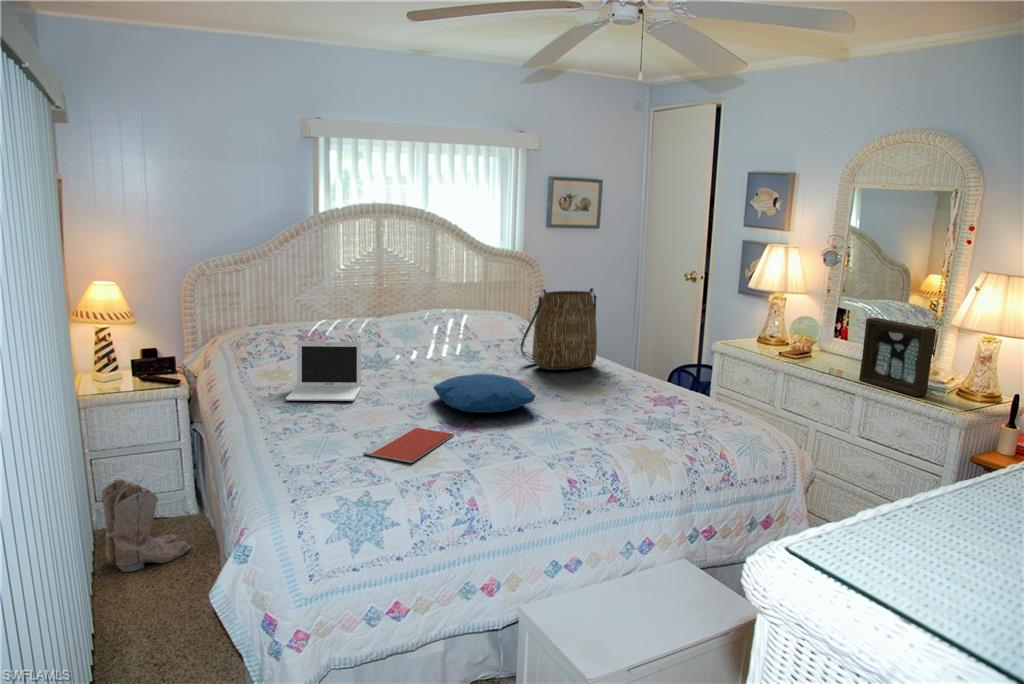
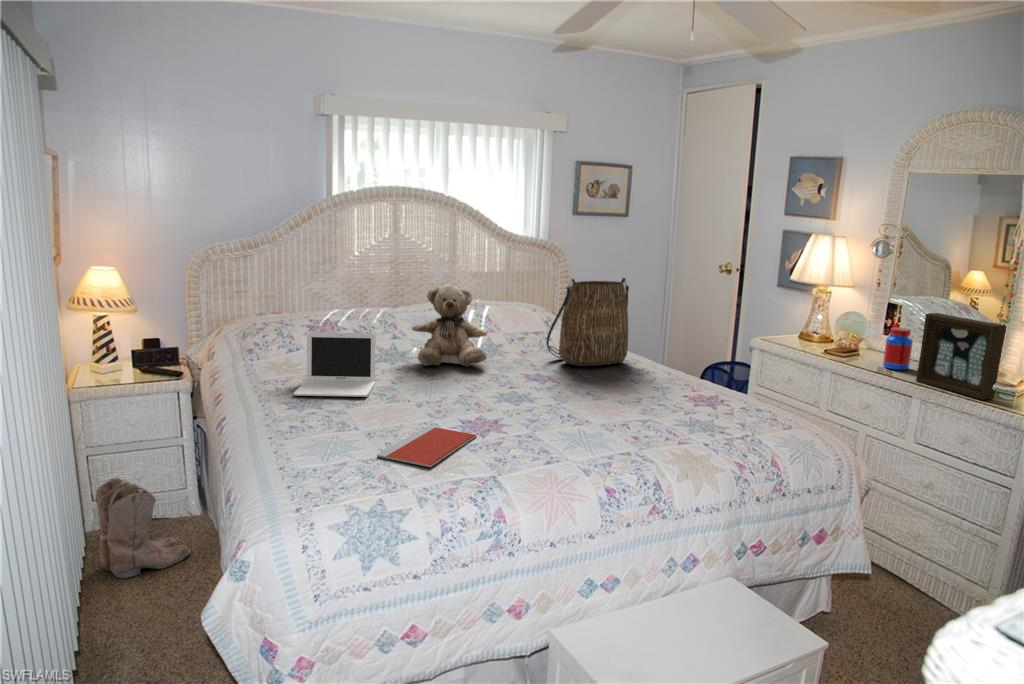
teddy bear: none [395,295,465,373] -> present [412,284,487,367]
jar: none [831,331,857,370] -> present [883,327,913,370]
pillow: present [433,374,536,413] -> none [453,370,566,412]

